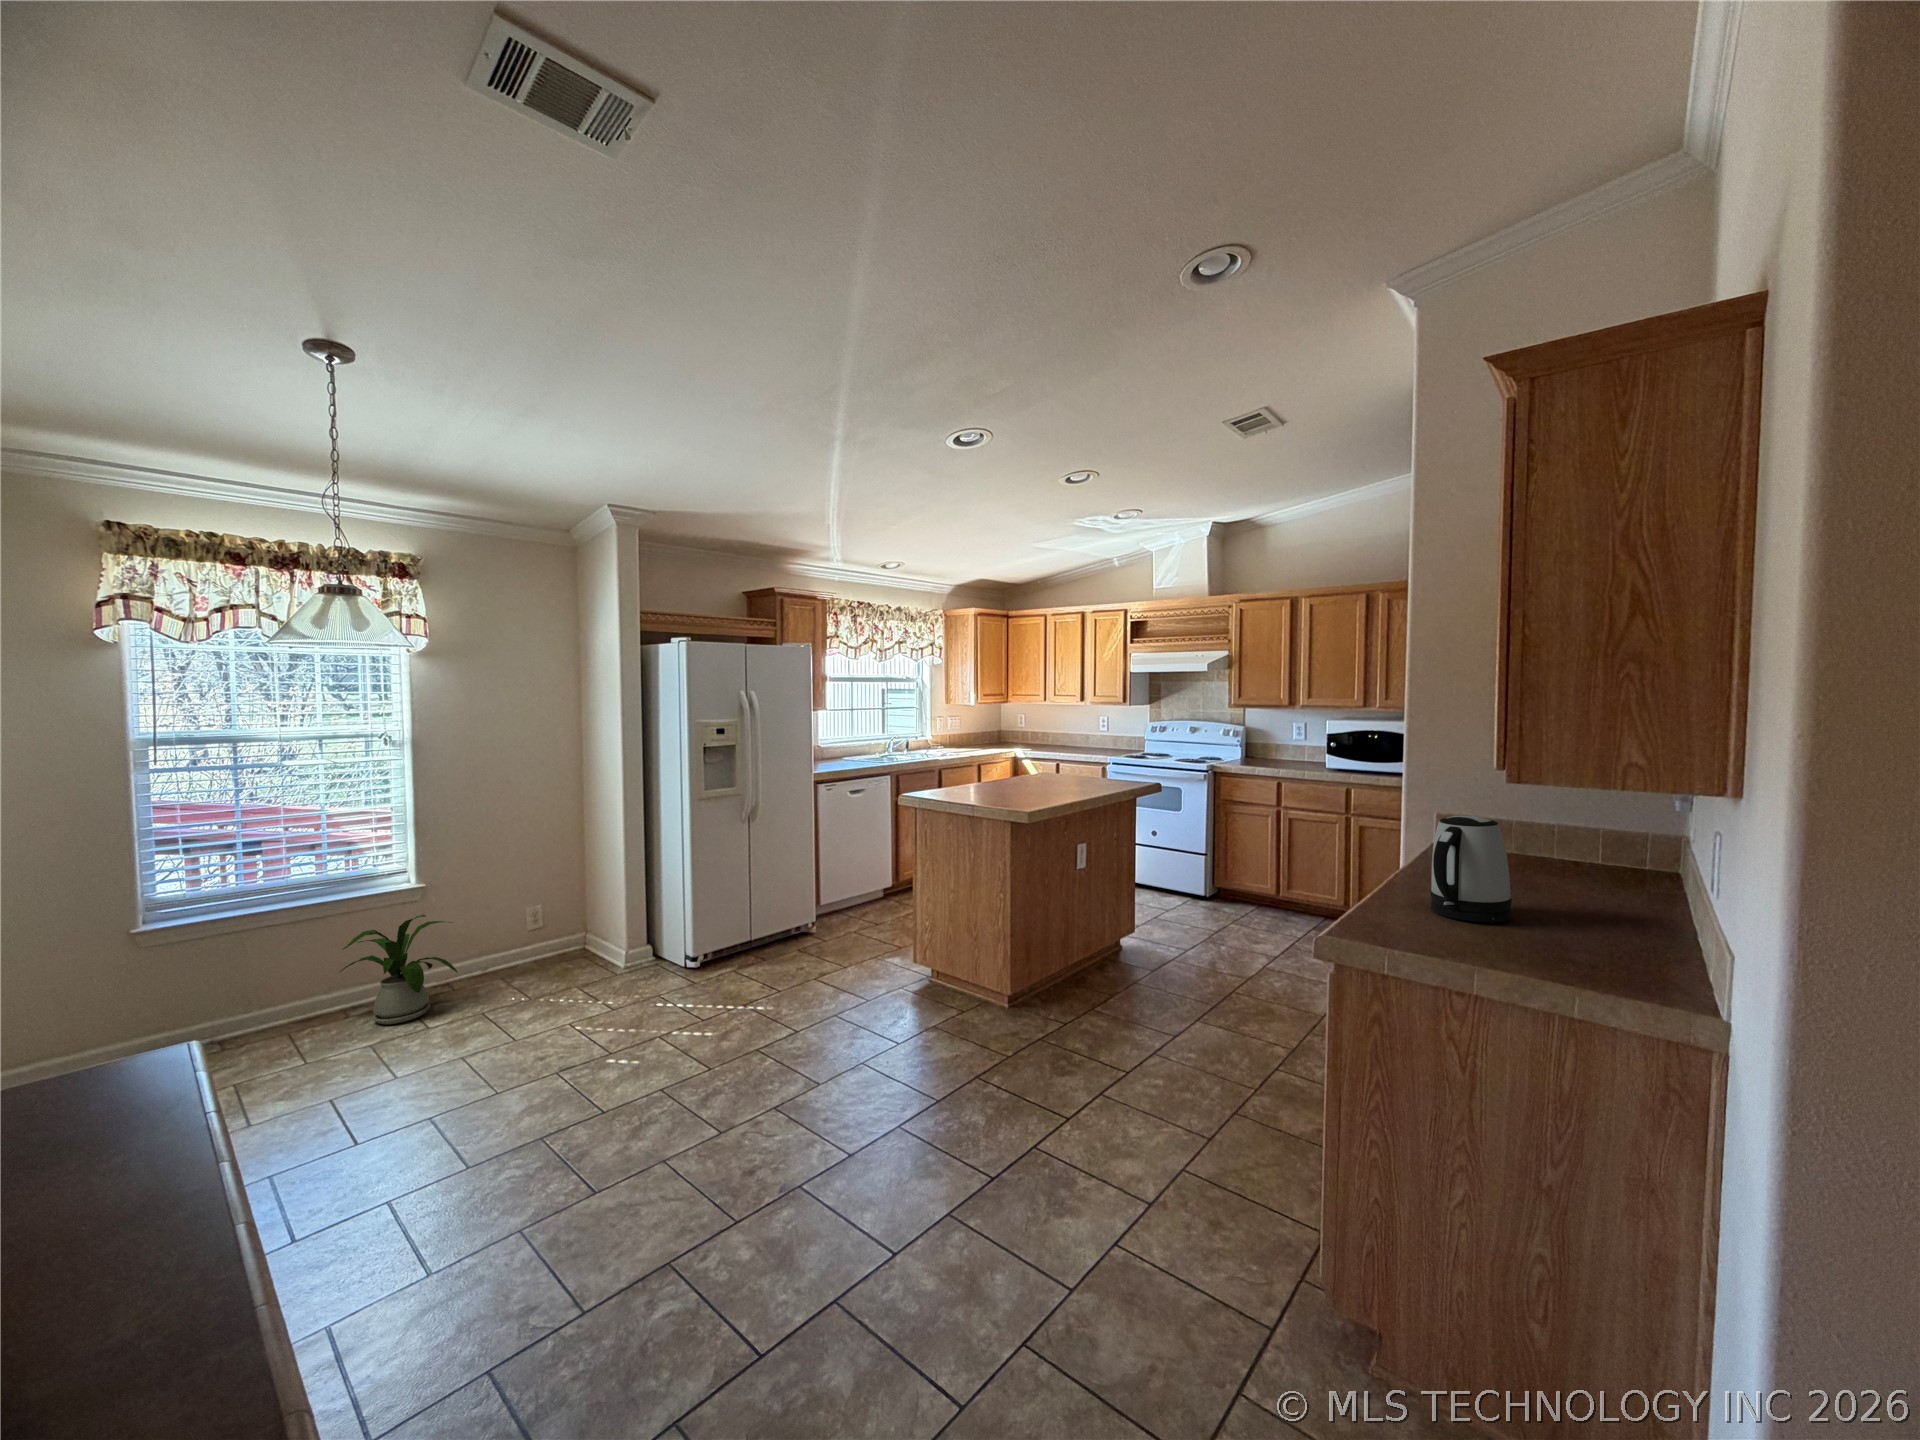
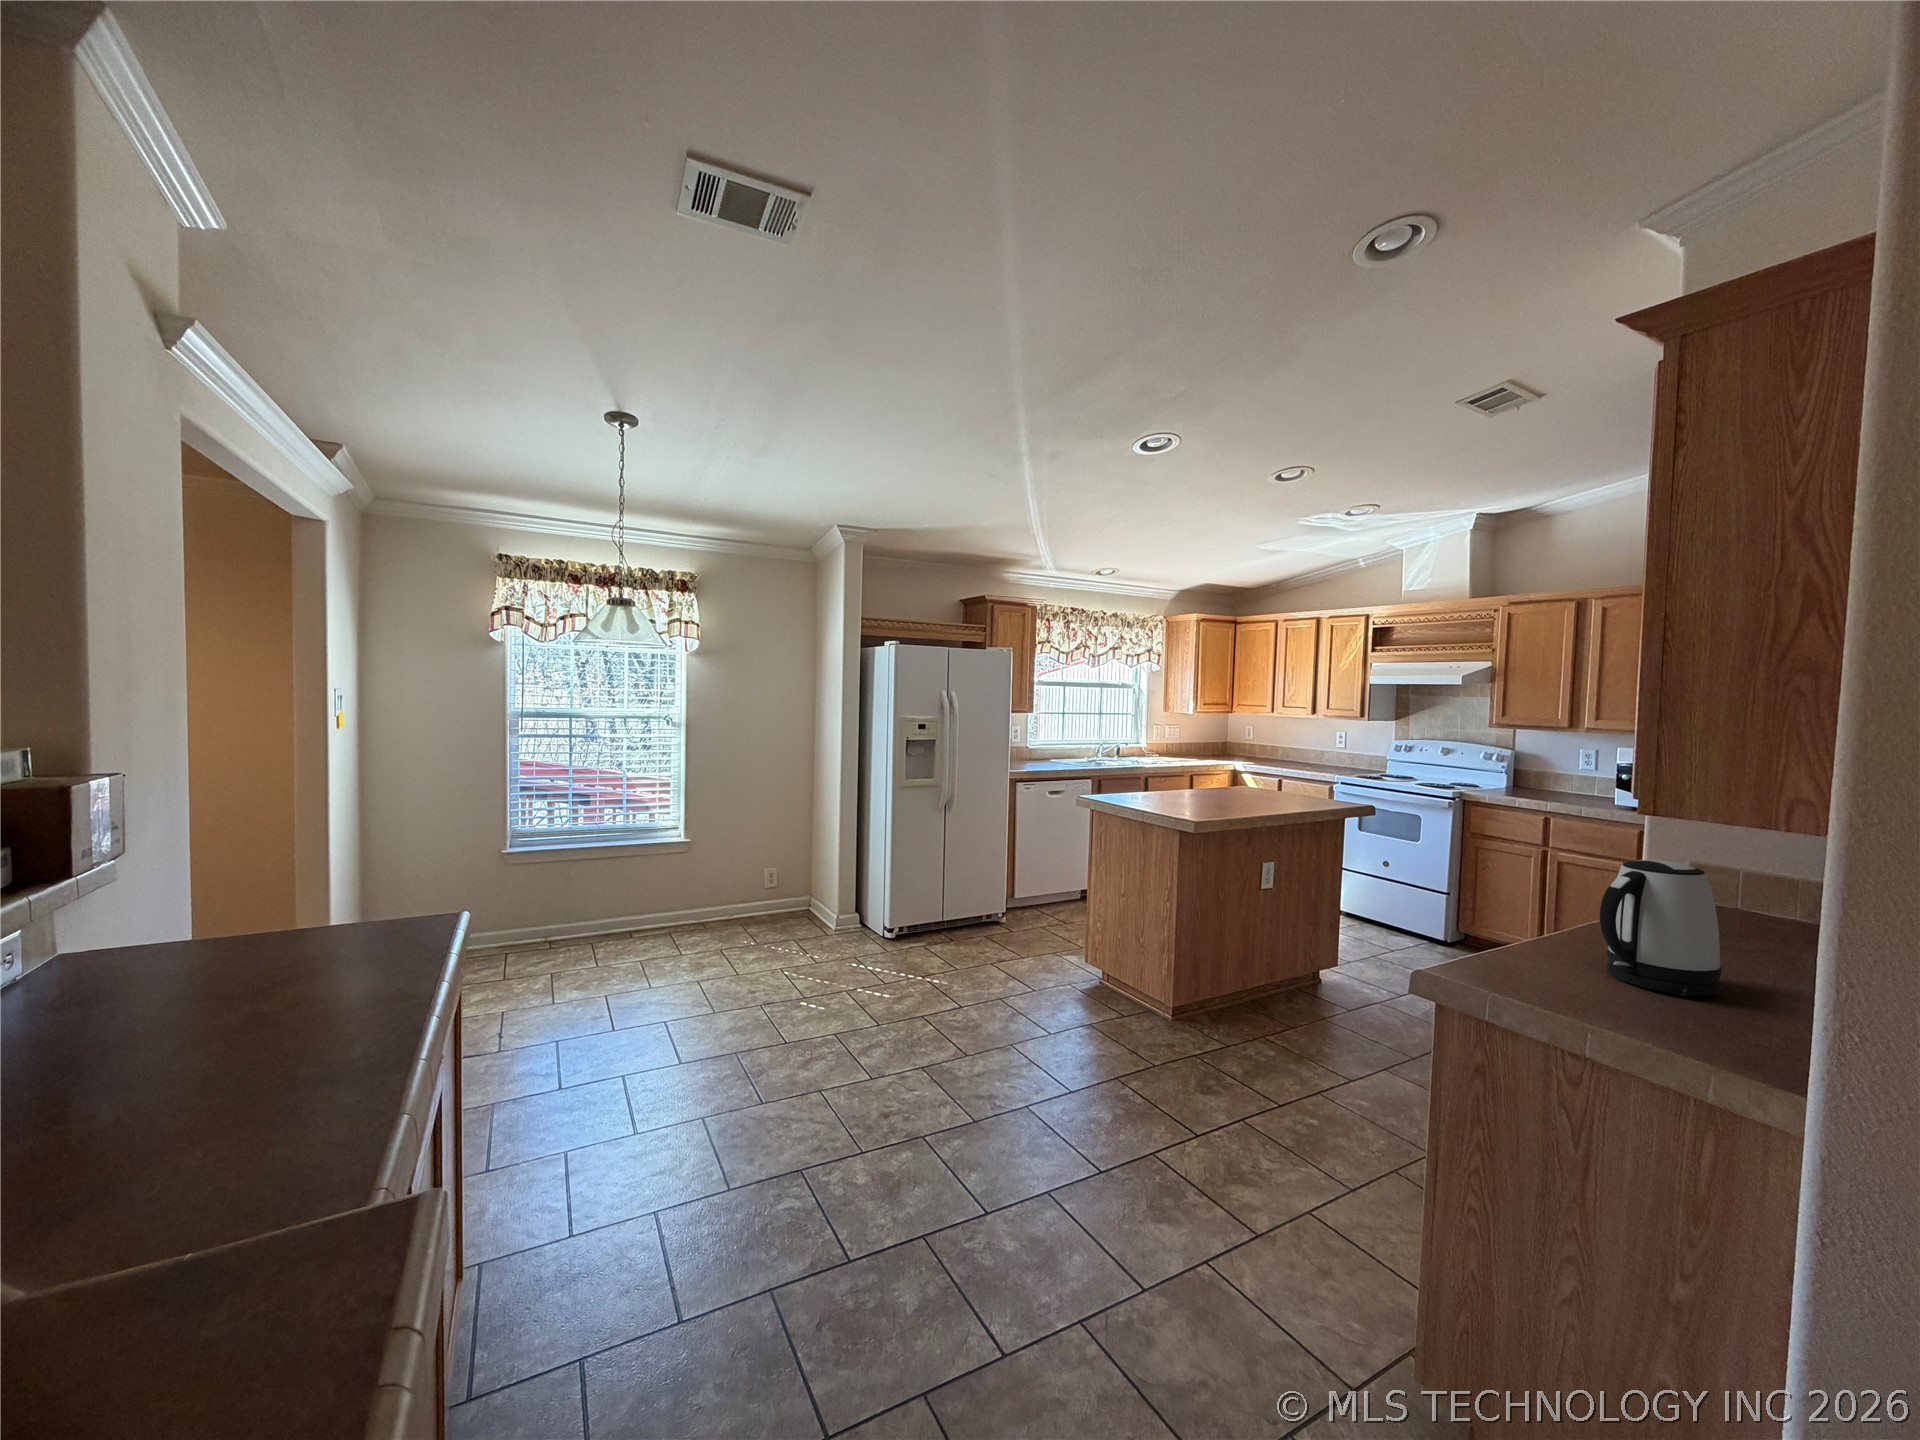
house plant: present [340,915,458,1024] -> none [630,862,708,946]

